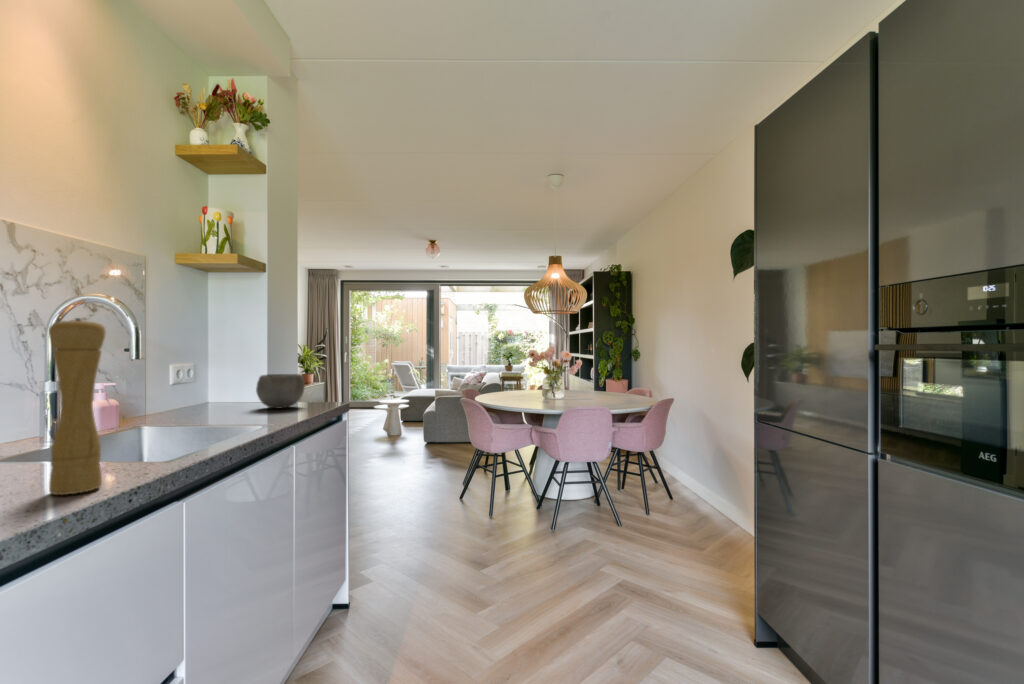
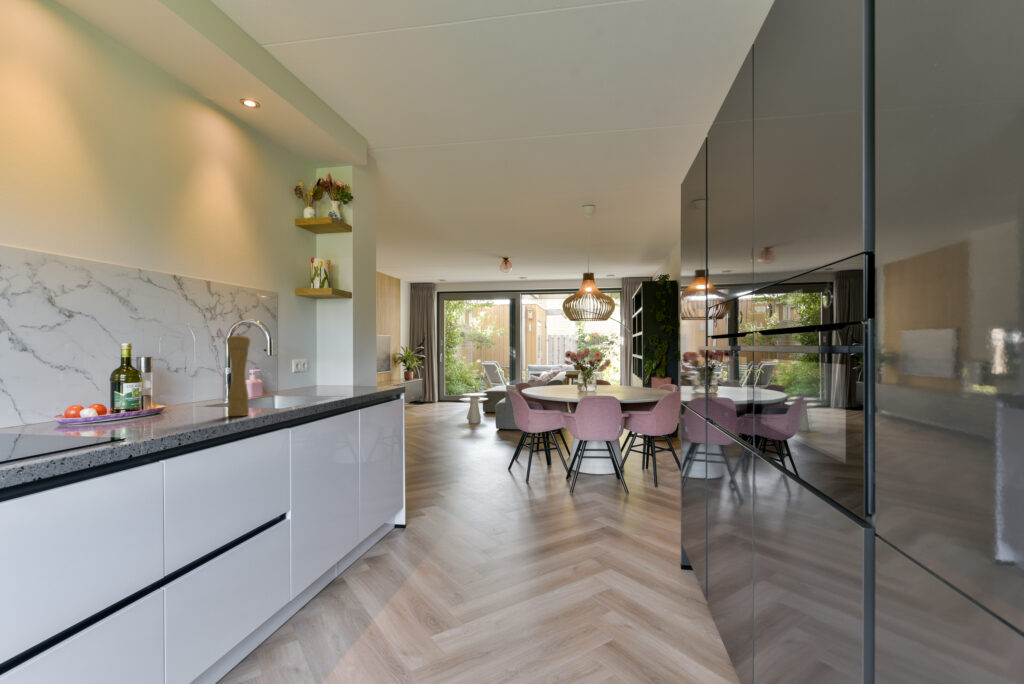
ceramic bowl: present [256,374,305,408] -> none [343,366,374,389]

